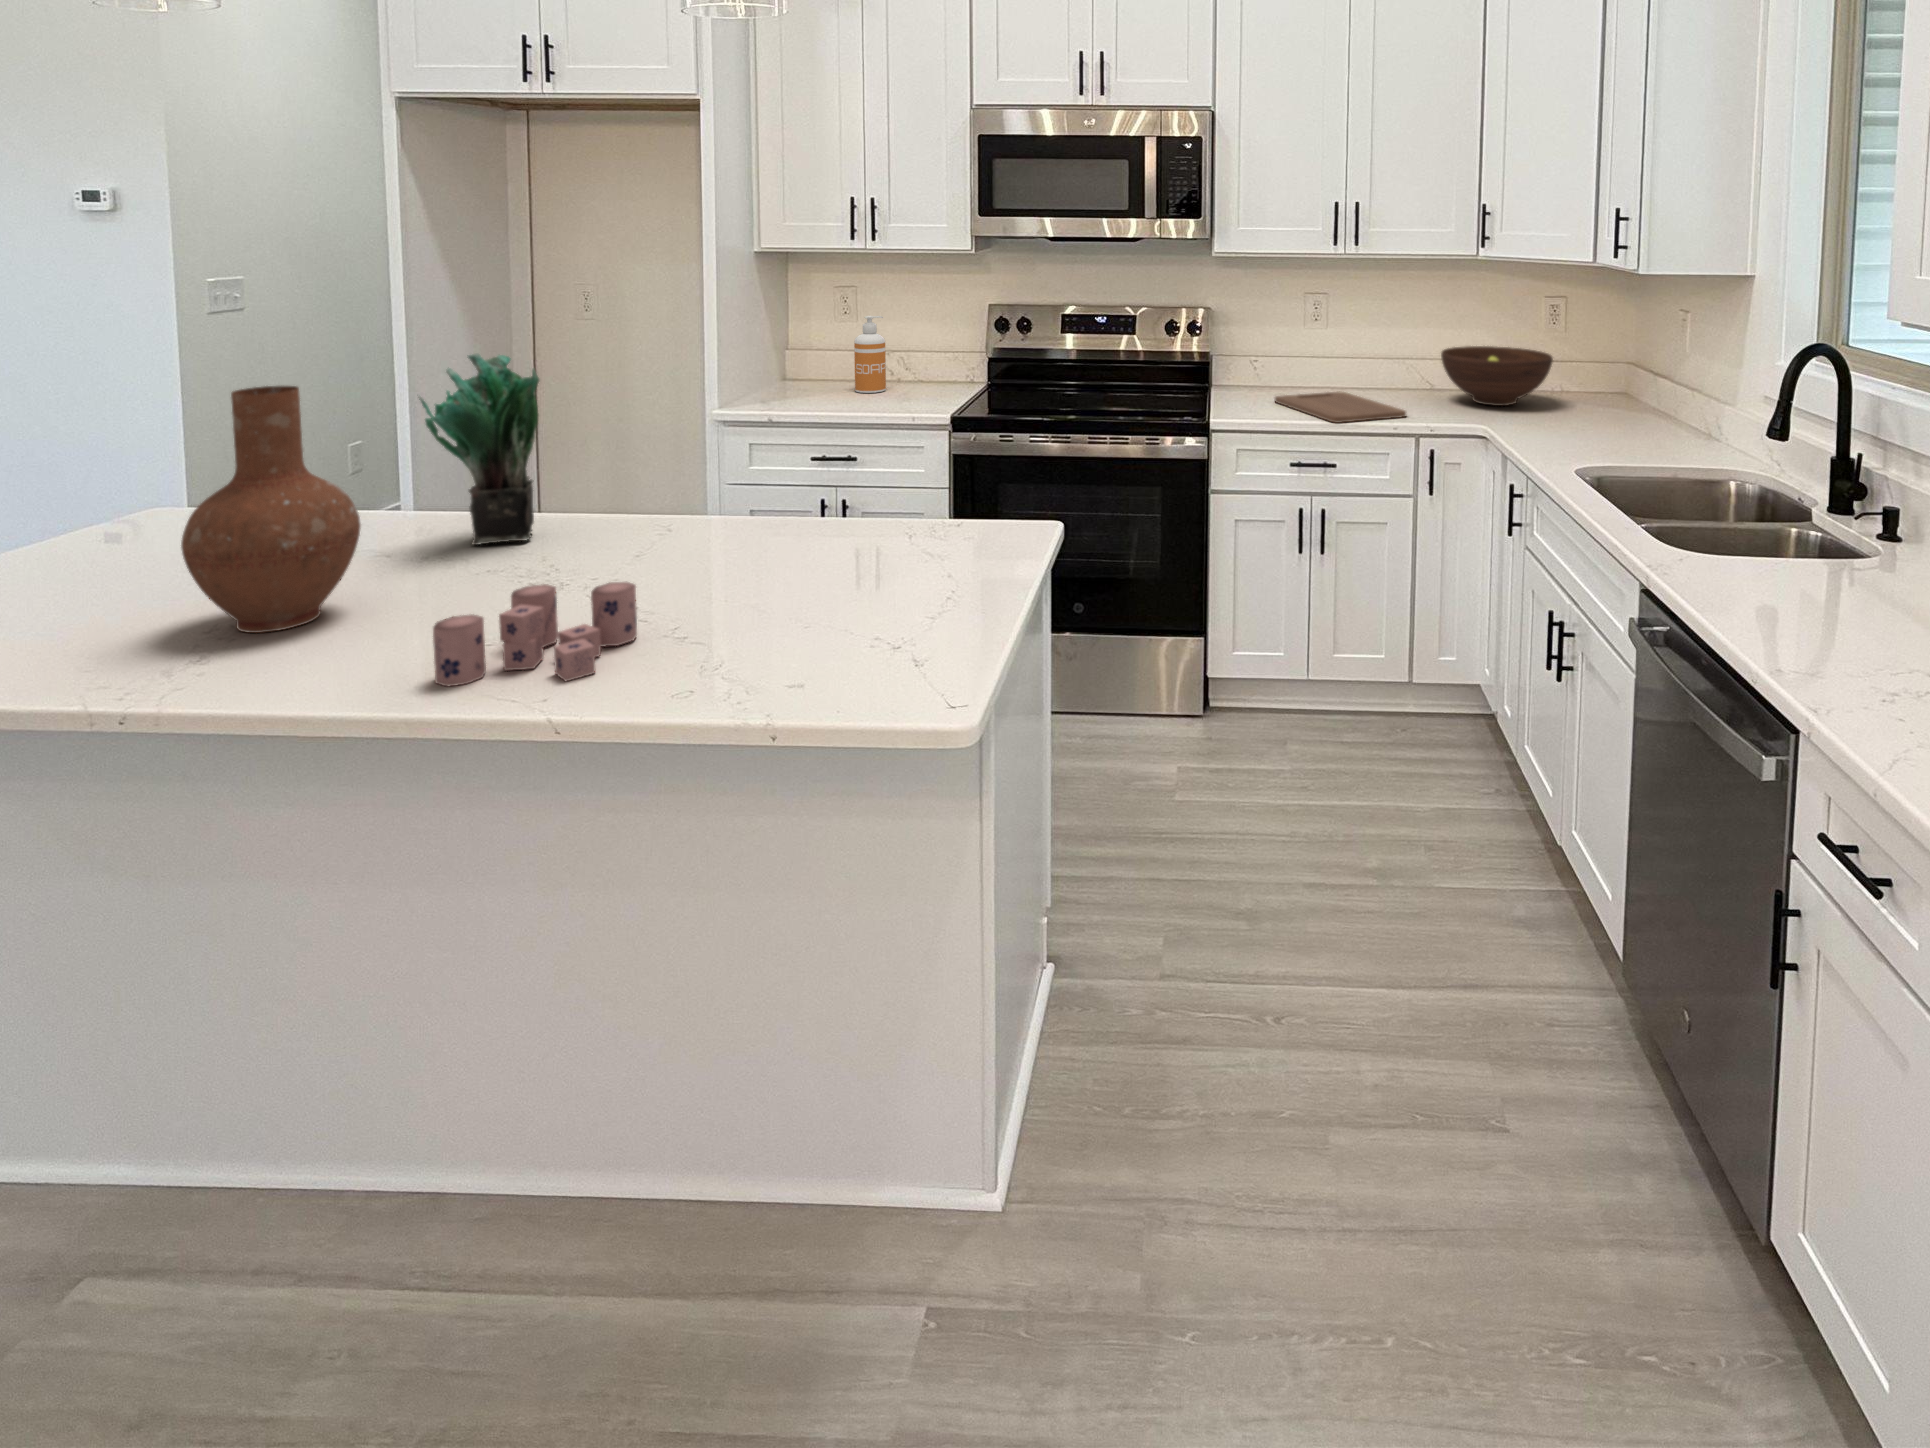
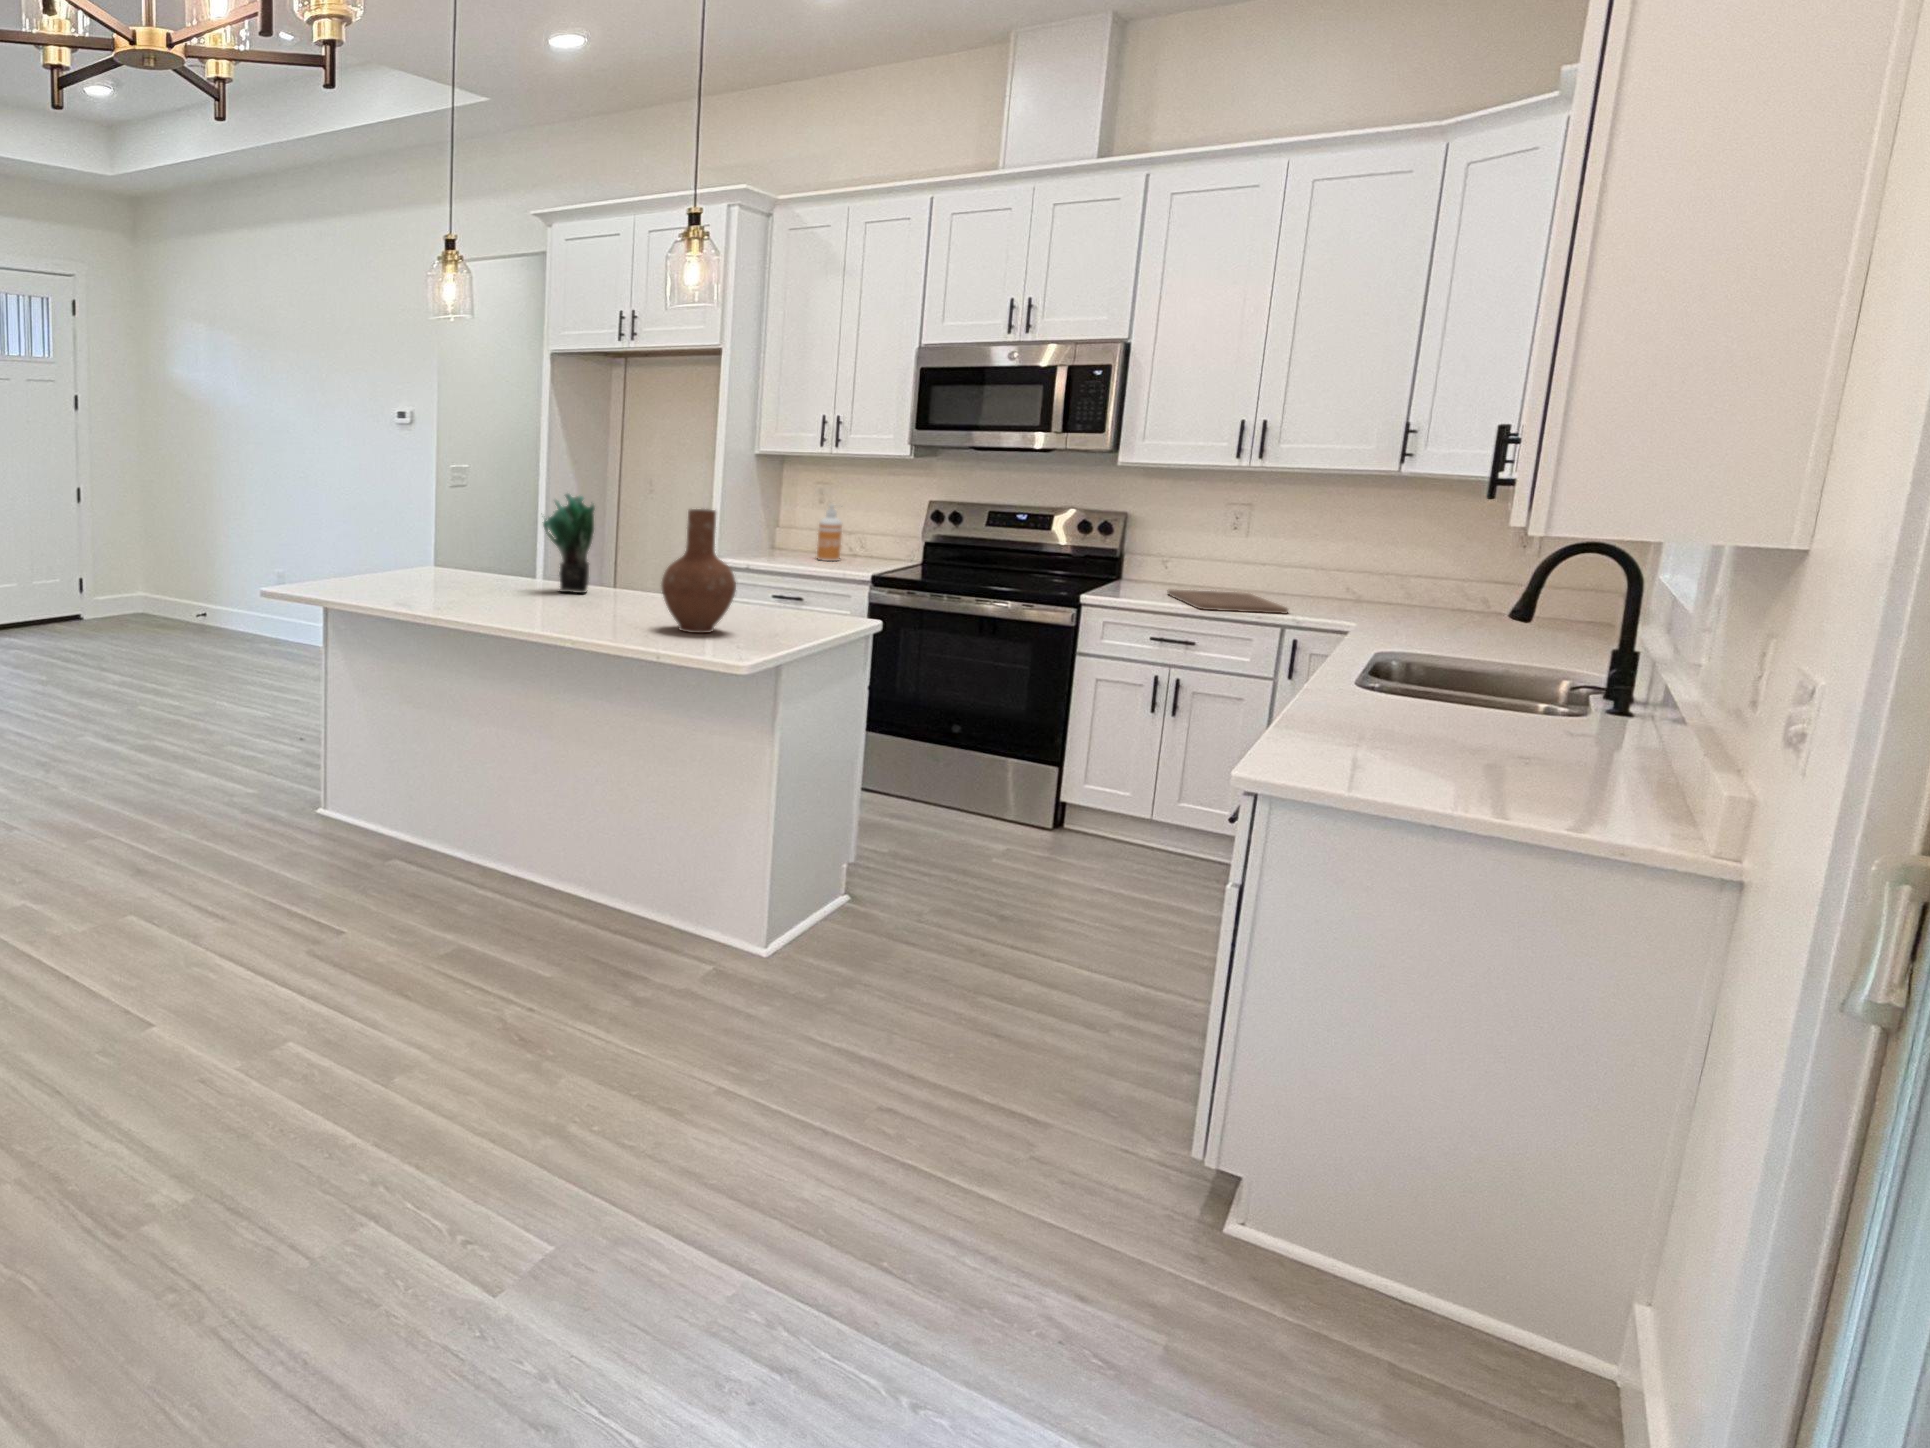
fruit bowl: present [1441,346,1553,406] -> none [1358,561,1496,618]
vase: present [181,386,361,633] -> present [662,509,736,633]
candle: present [433,582,637,686] -> none [533,593,618,628]

